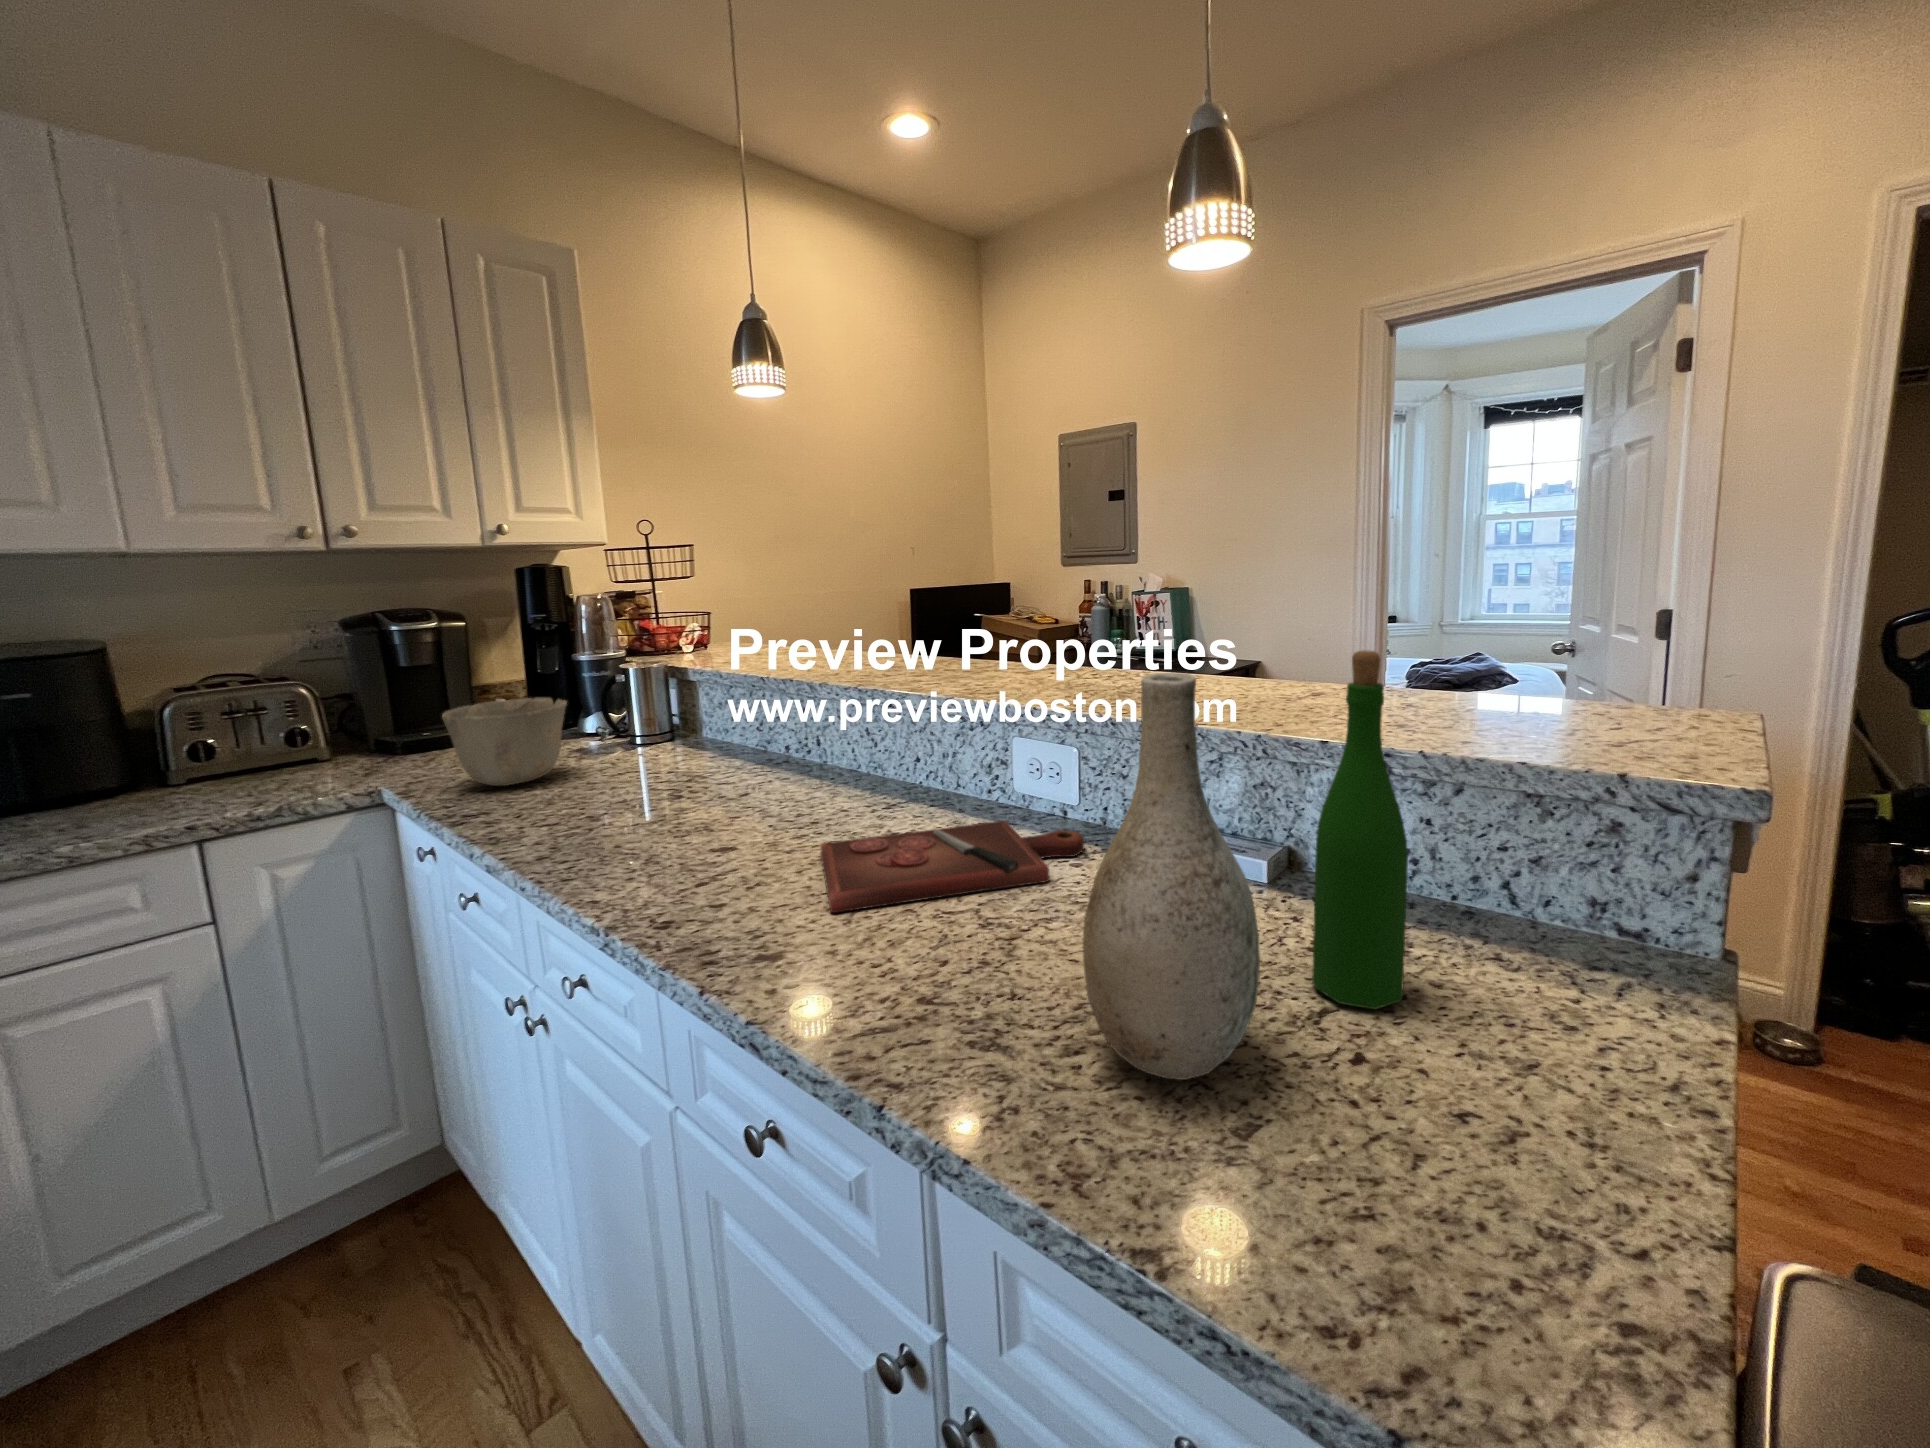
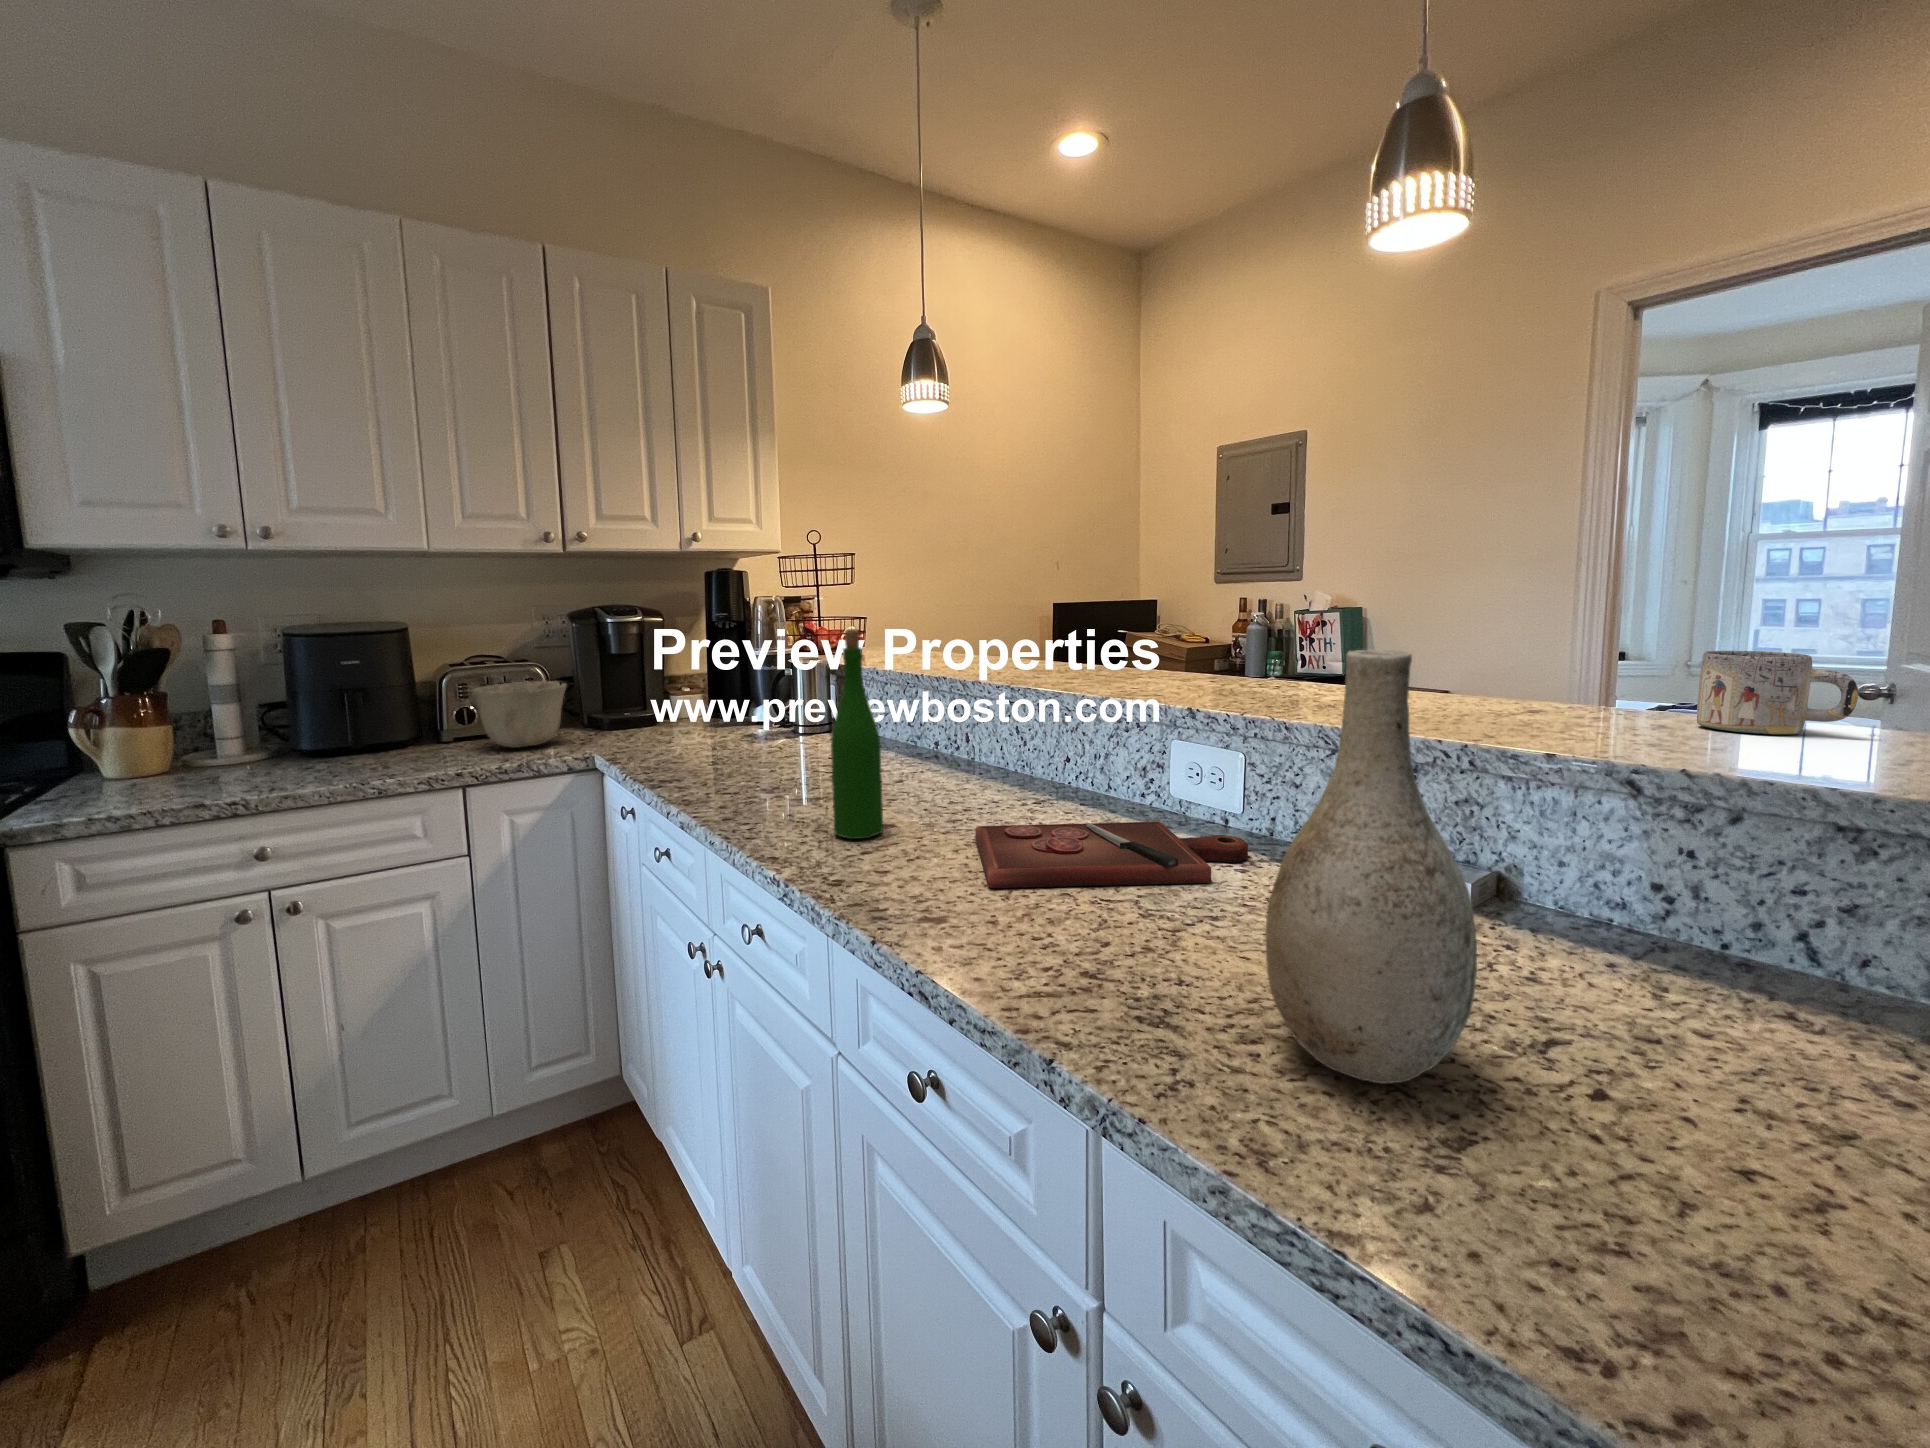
mug: none [1436,637,1542,708] -> present [1697,651,1858,734]
wine bottle: present [1312,650,1408,1009] -> present [831,629,883,839]
ceramic bowl: present [442,698,567,786] -> present [473,681,566,748]

